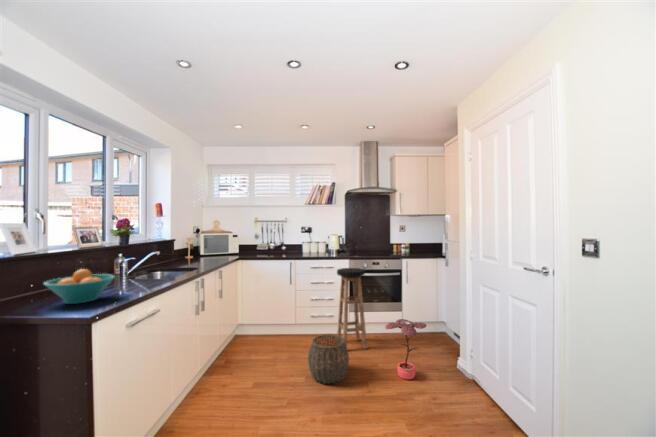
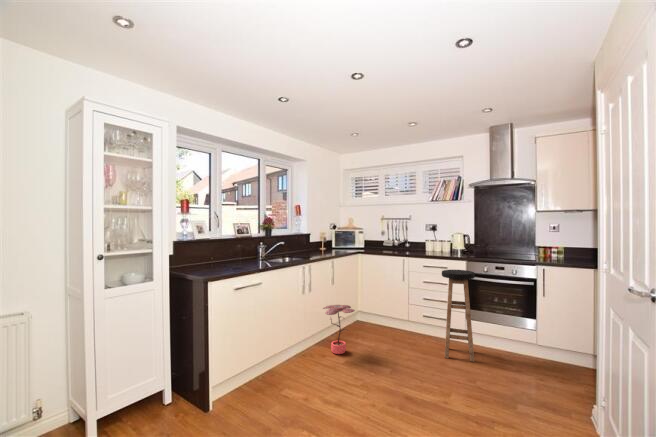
fruit bowl: present [44,269,115,304] -> none [201,249,237,270]
potted plant: present [385,319,426,379] -> present [323,305,355,354]
woven basket: present [308,334,349,384] -> none [390,332,432,380]

